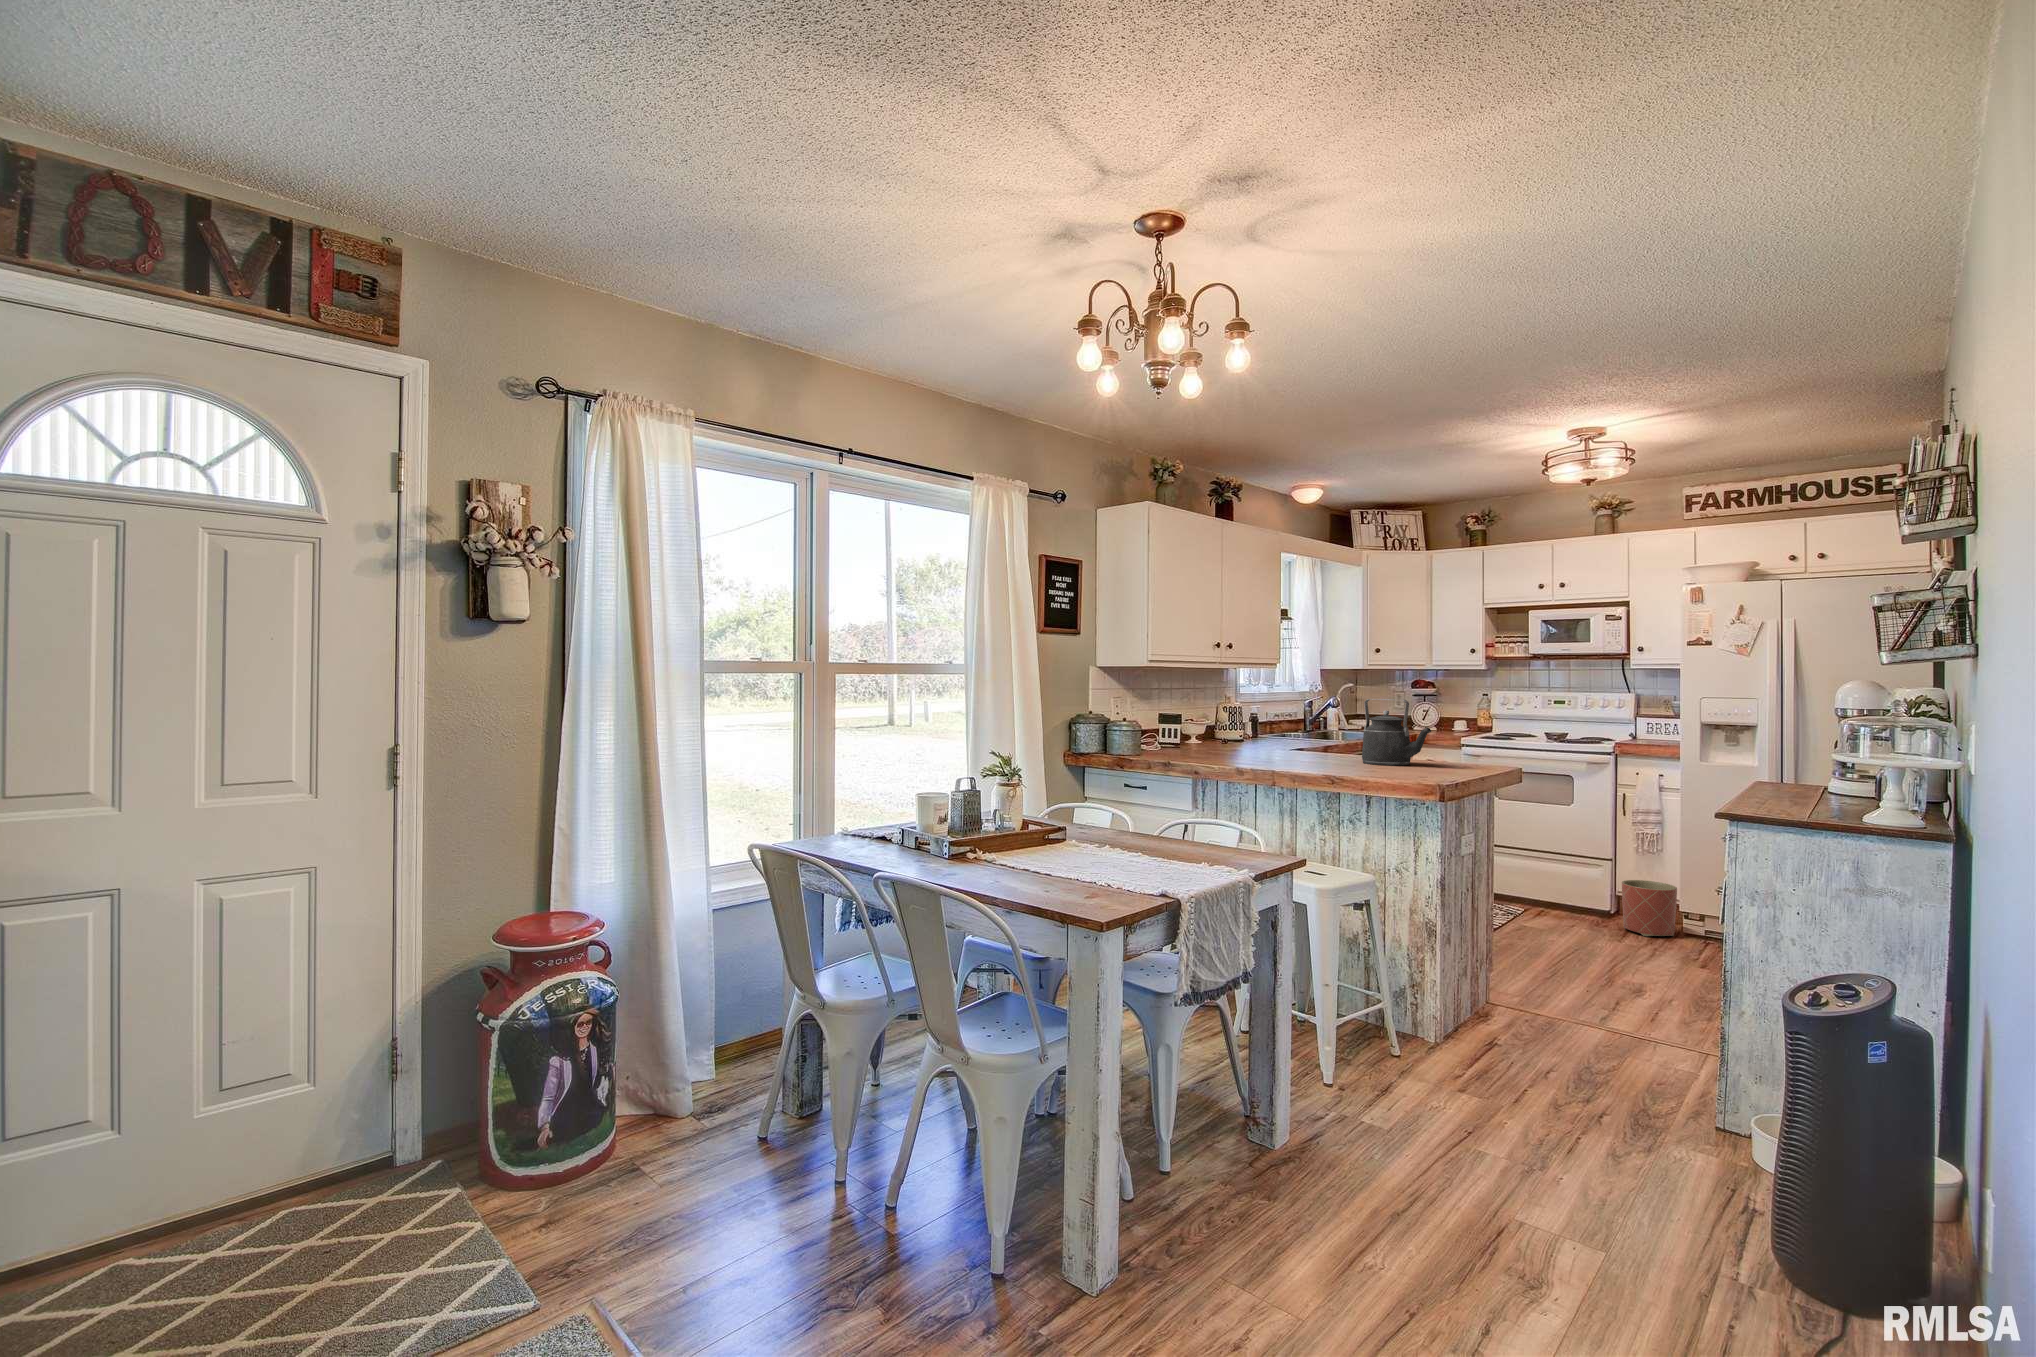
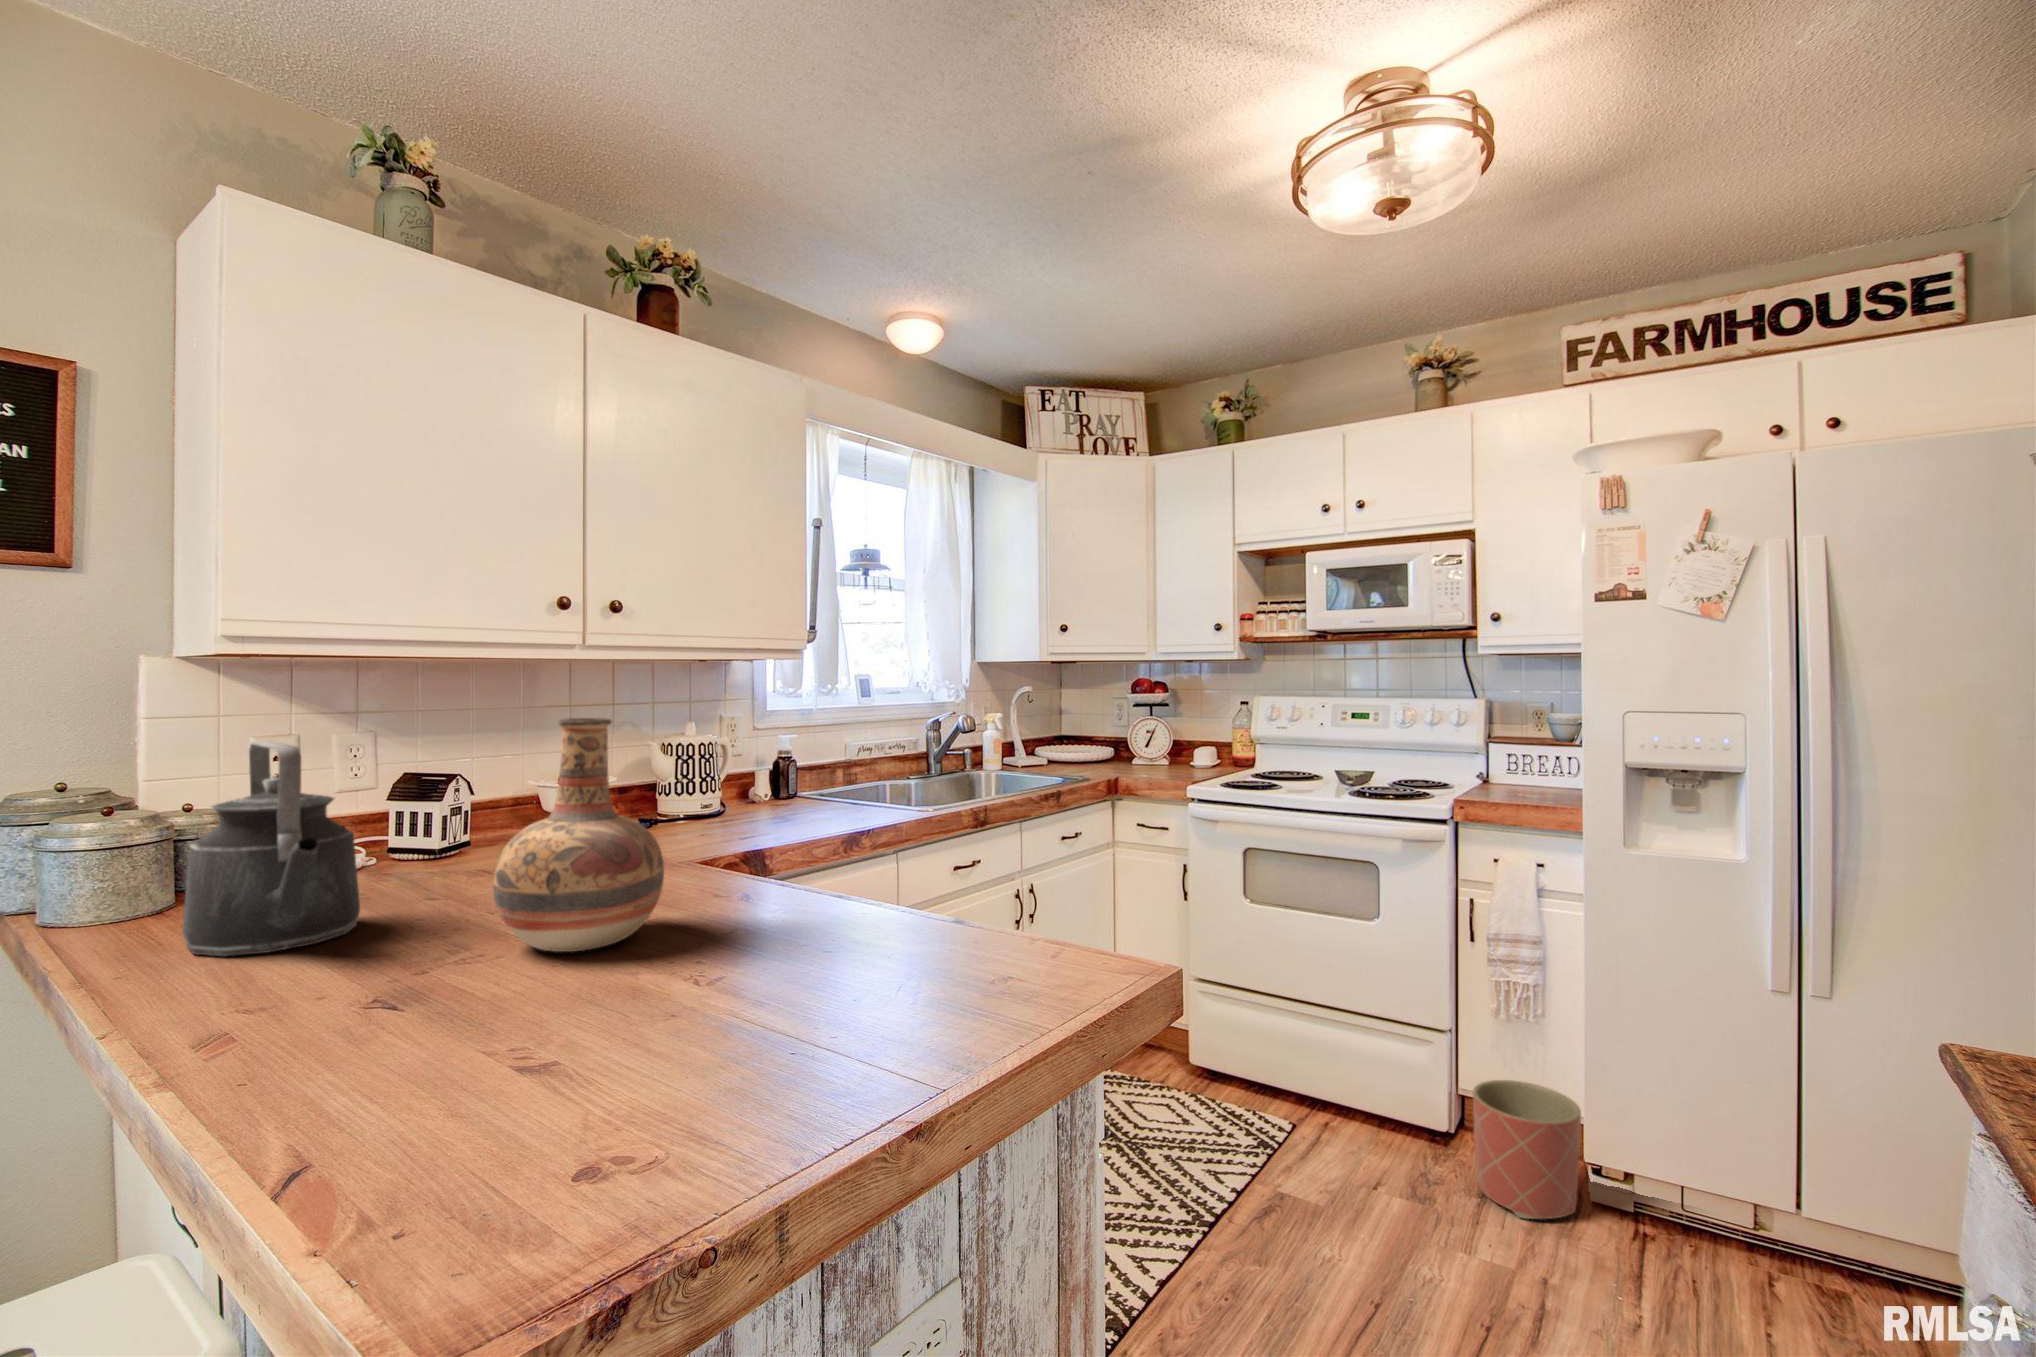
vase: none [1276,688,1327,760] -> present [493,718,664,952]
kettle: present [1362,699,1431,765] -> present [182,741,360,956]

